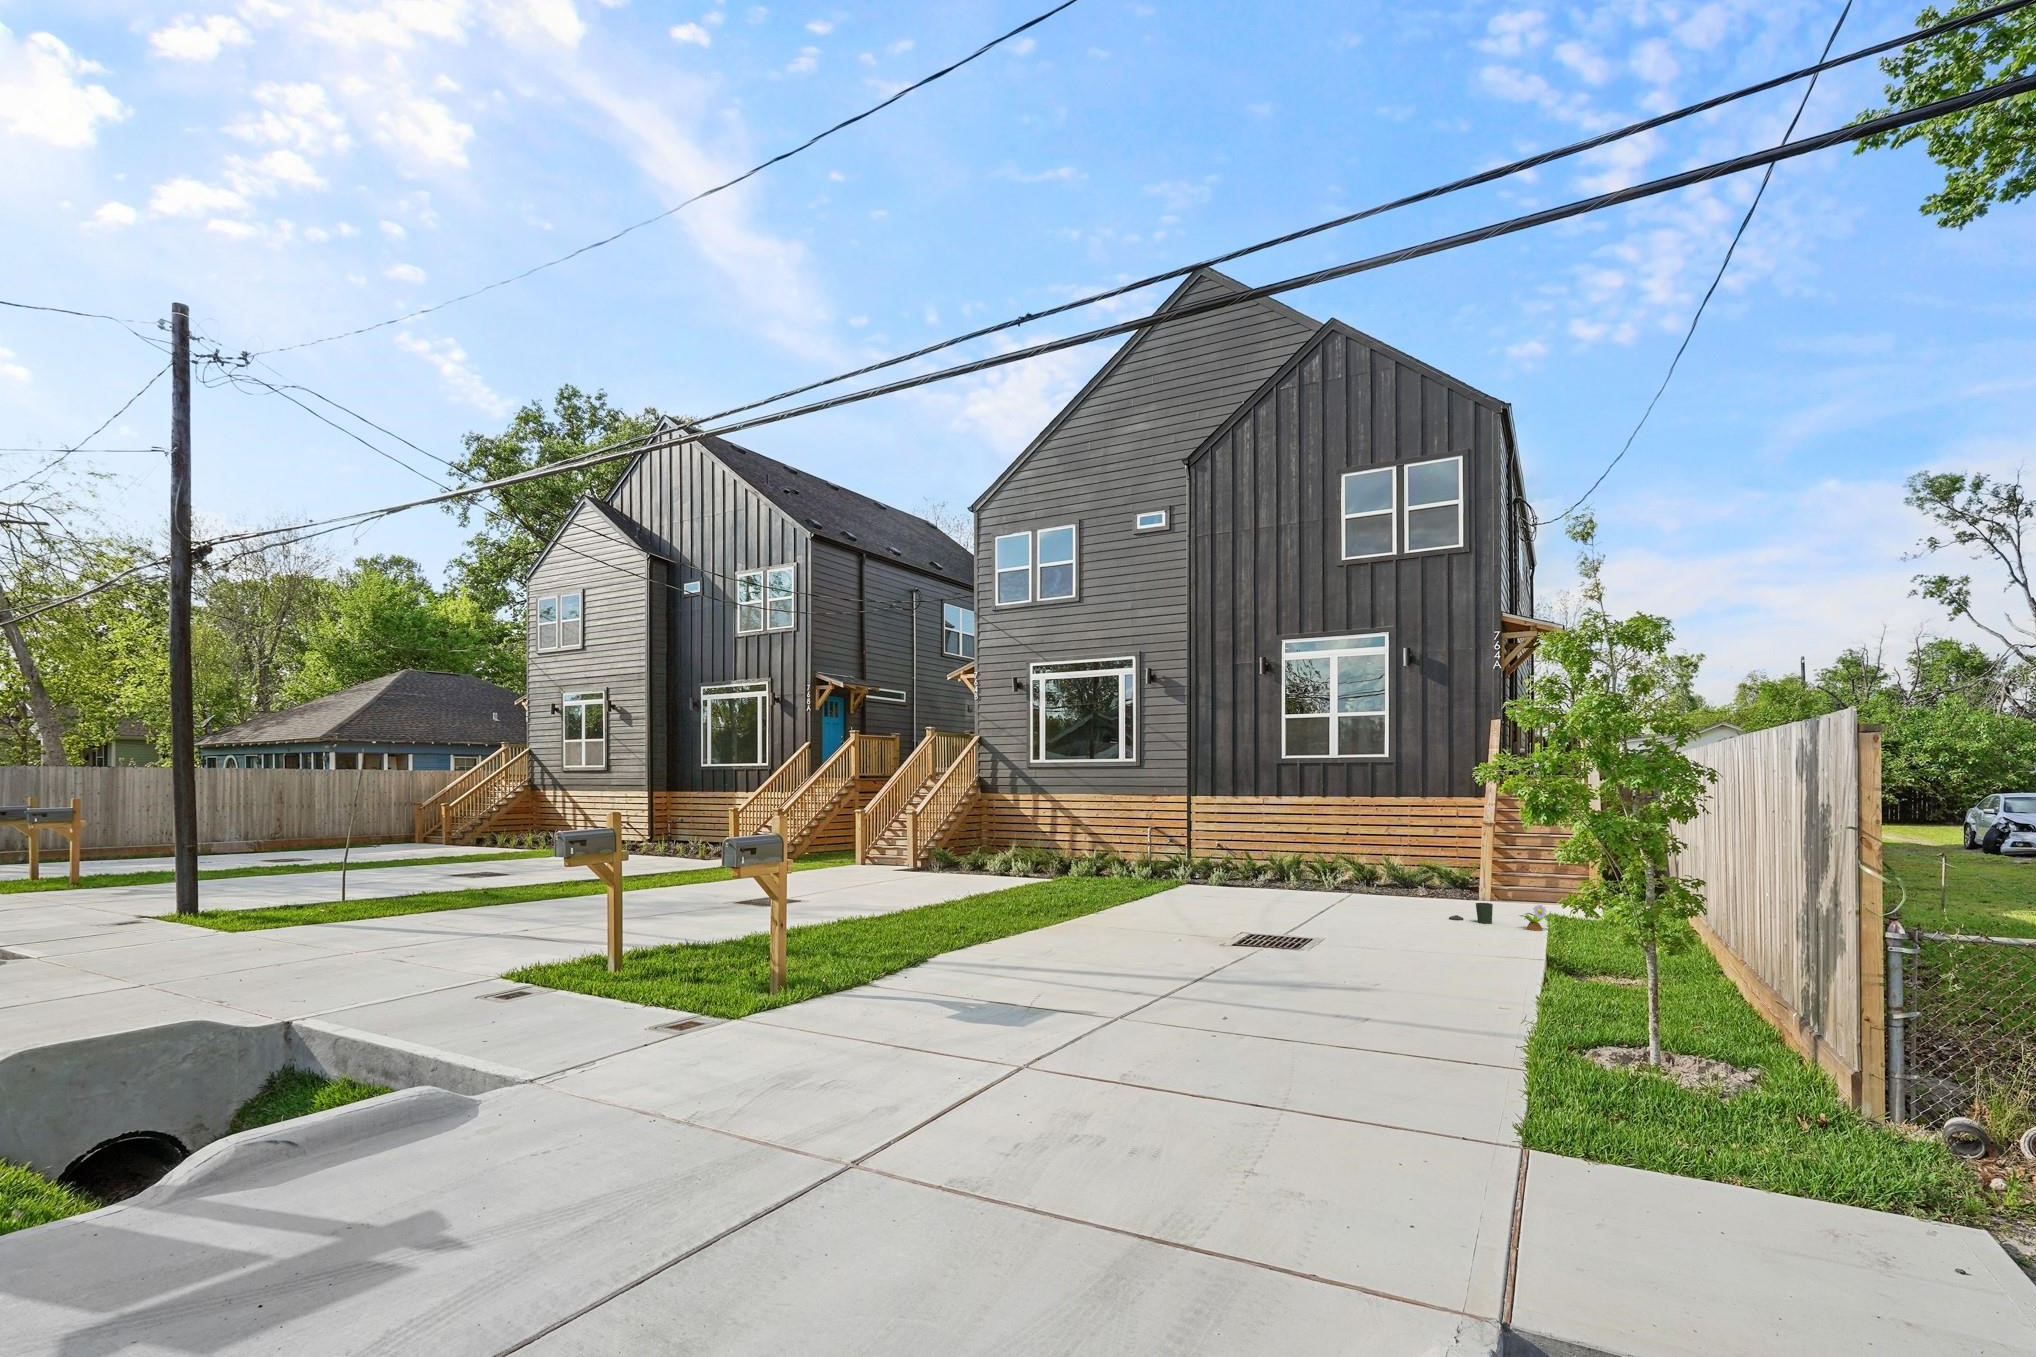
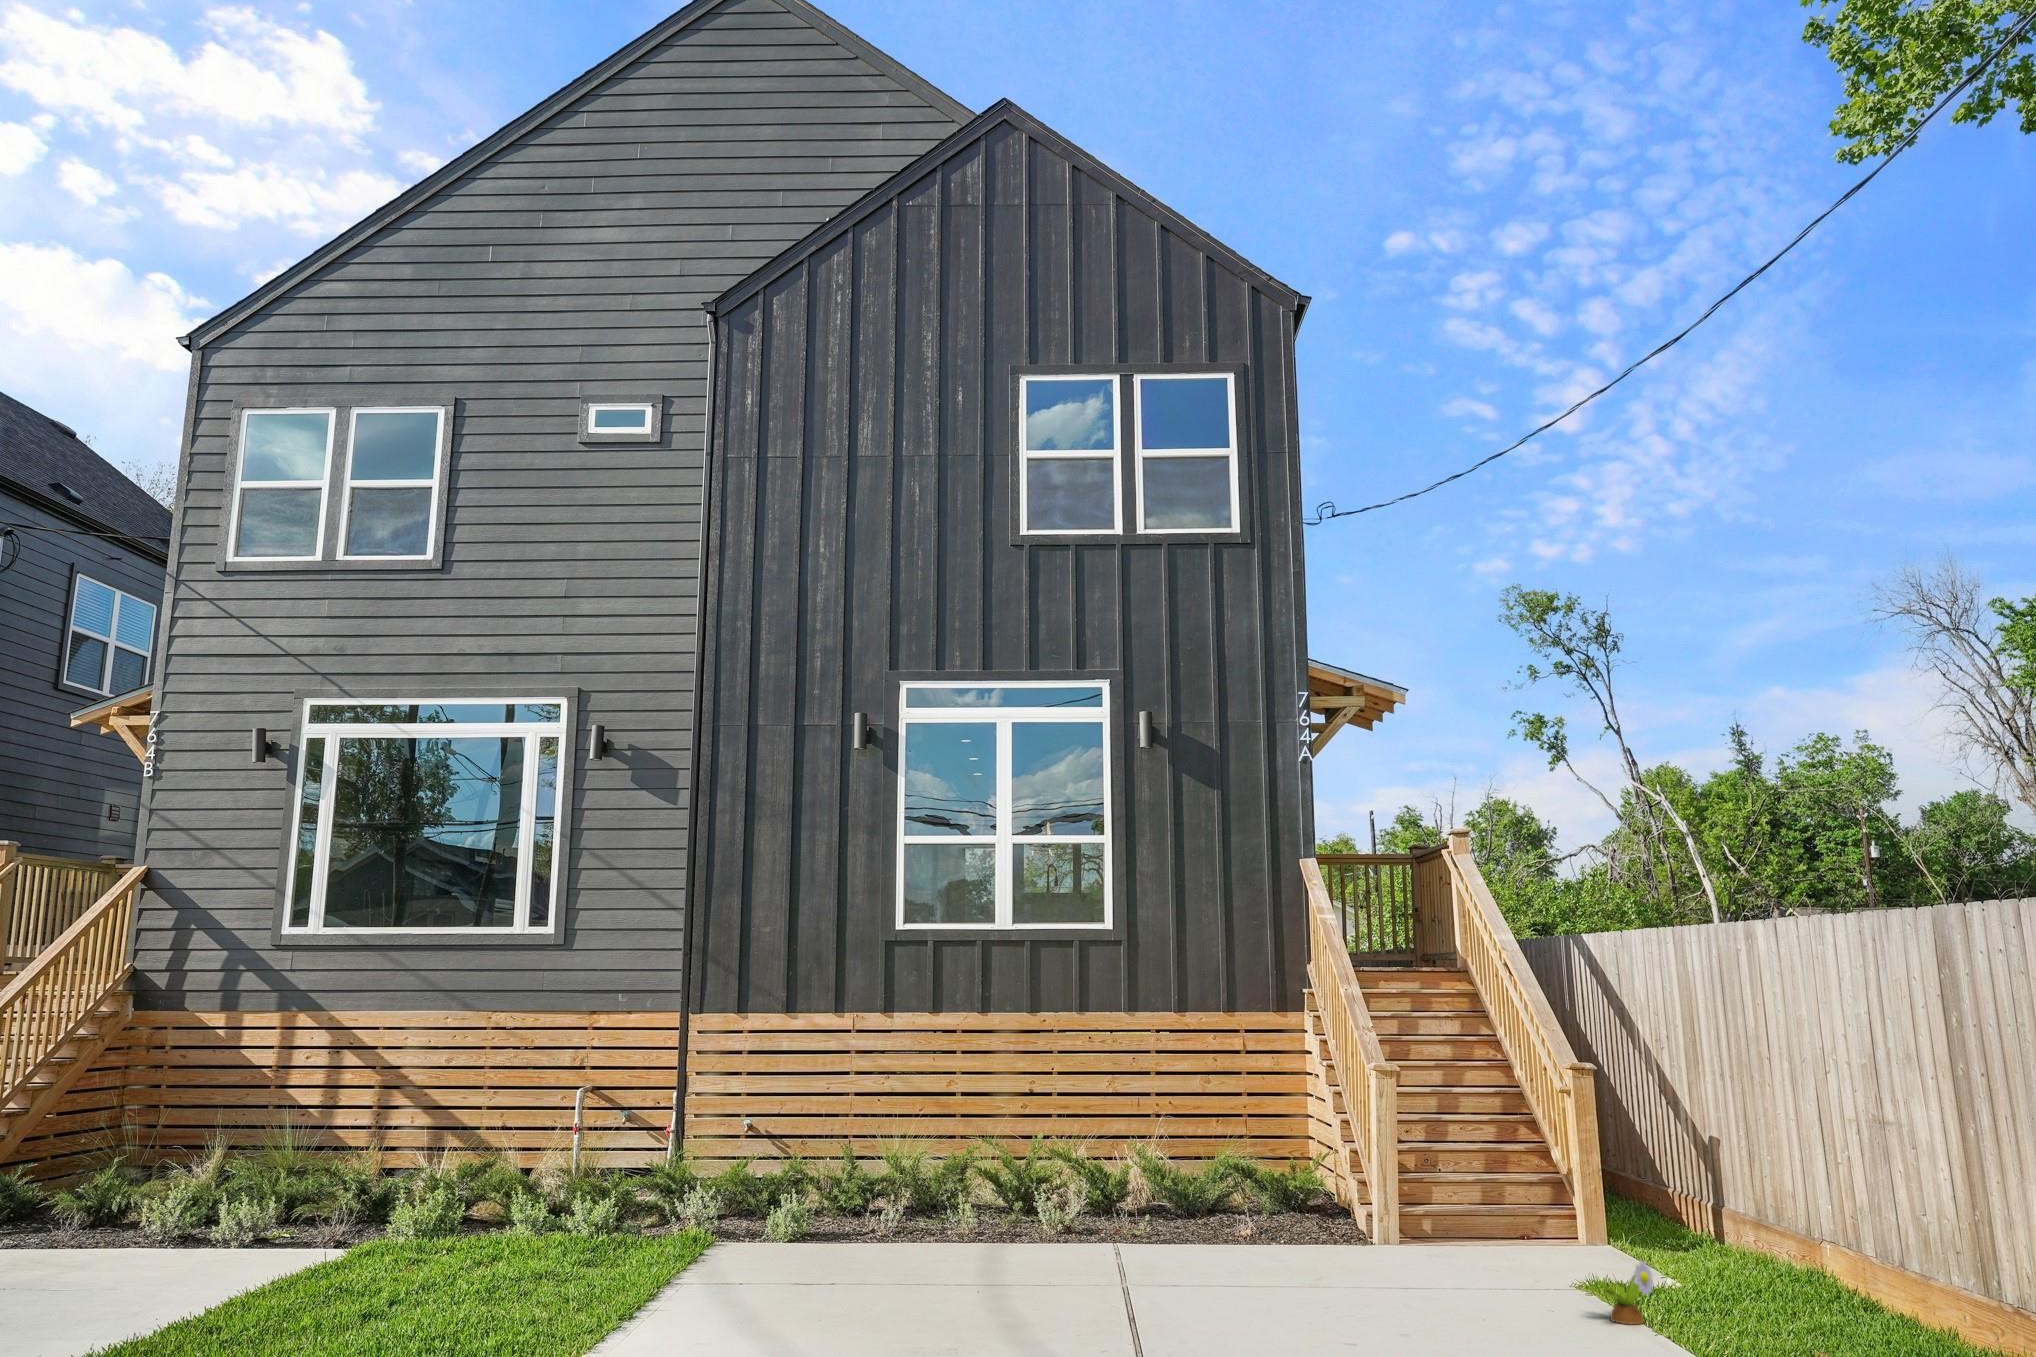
trash can: present [1449,903,1493,924] -> none [1411,1259,1517,1311]

